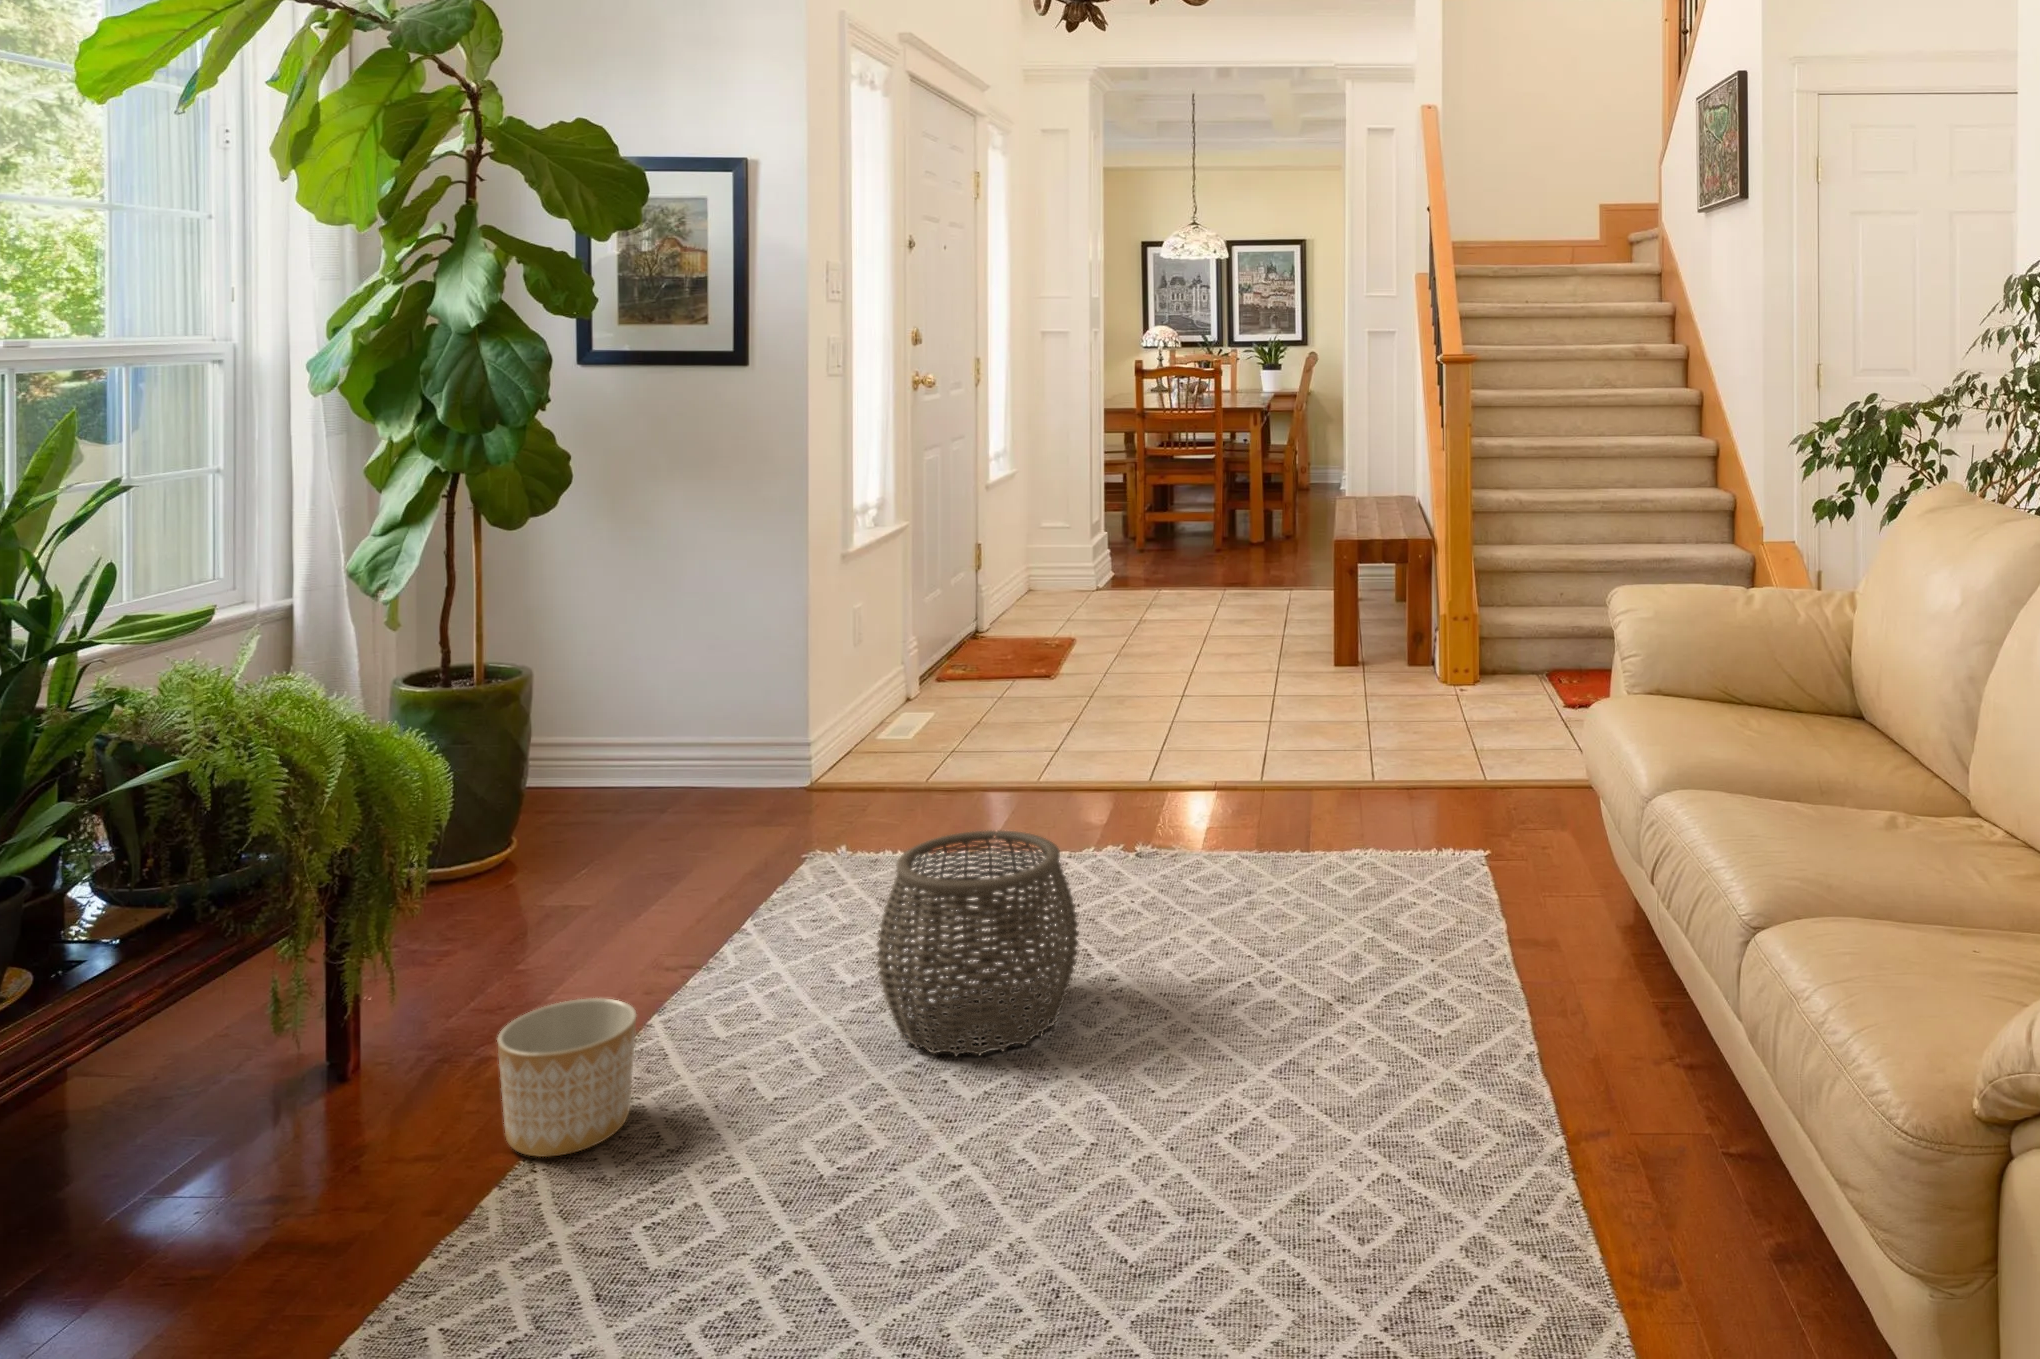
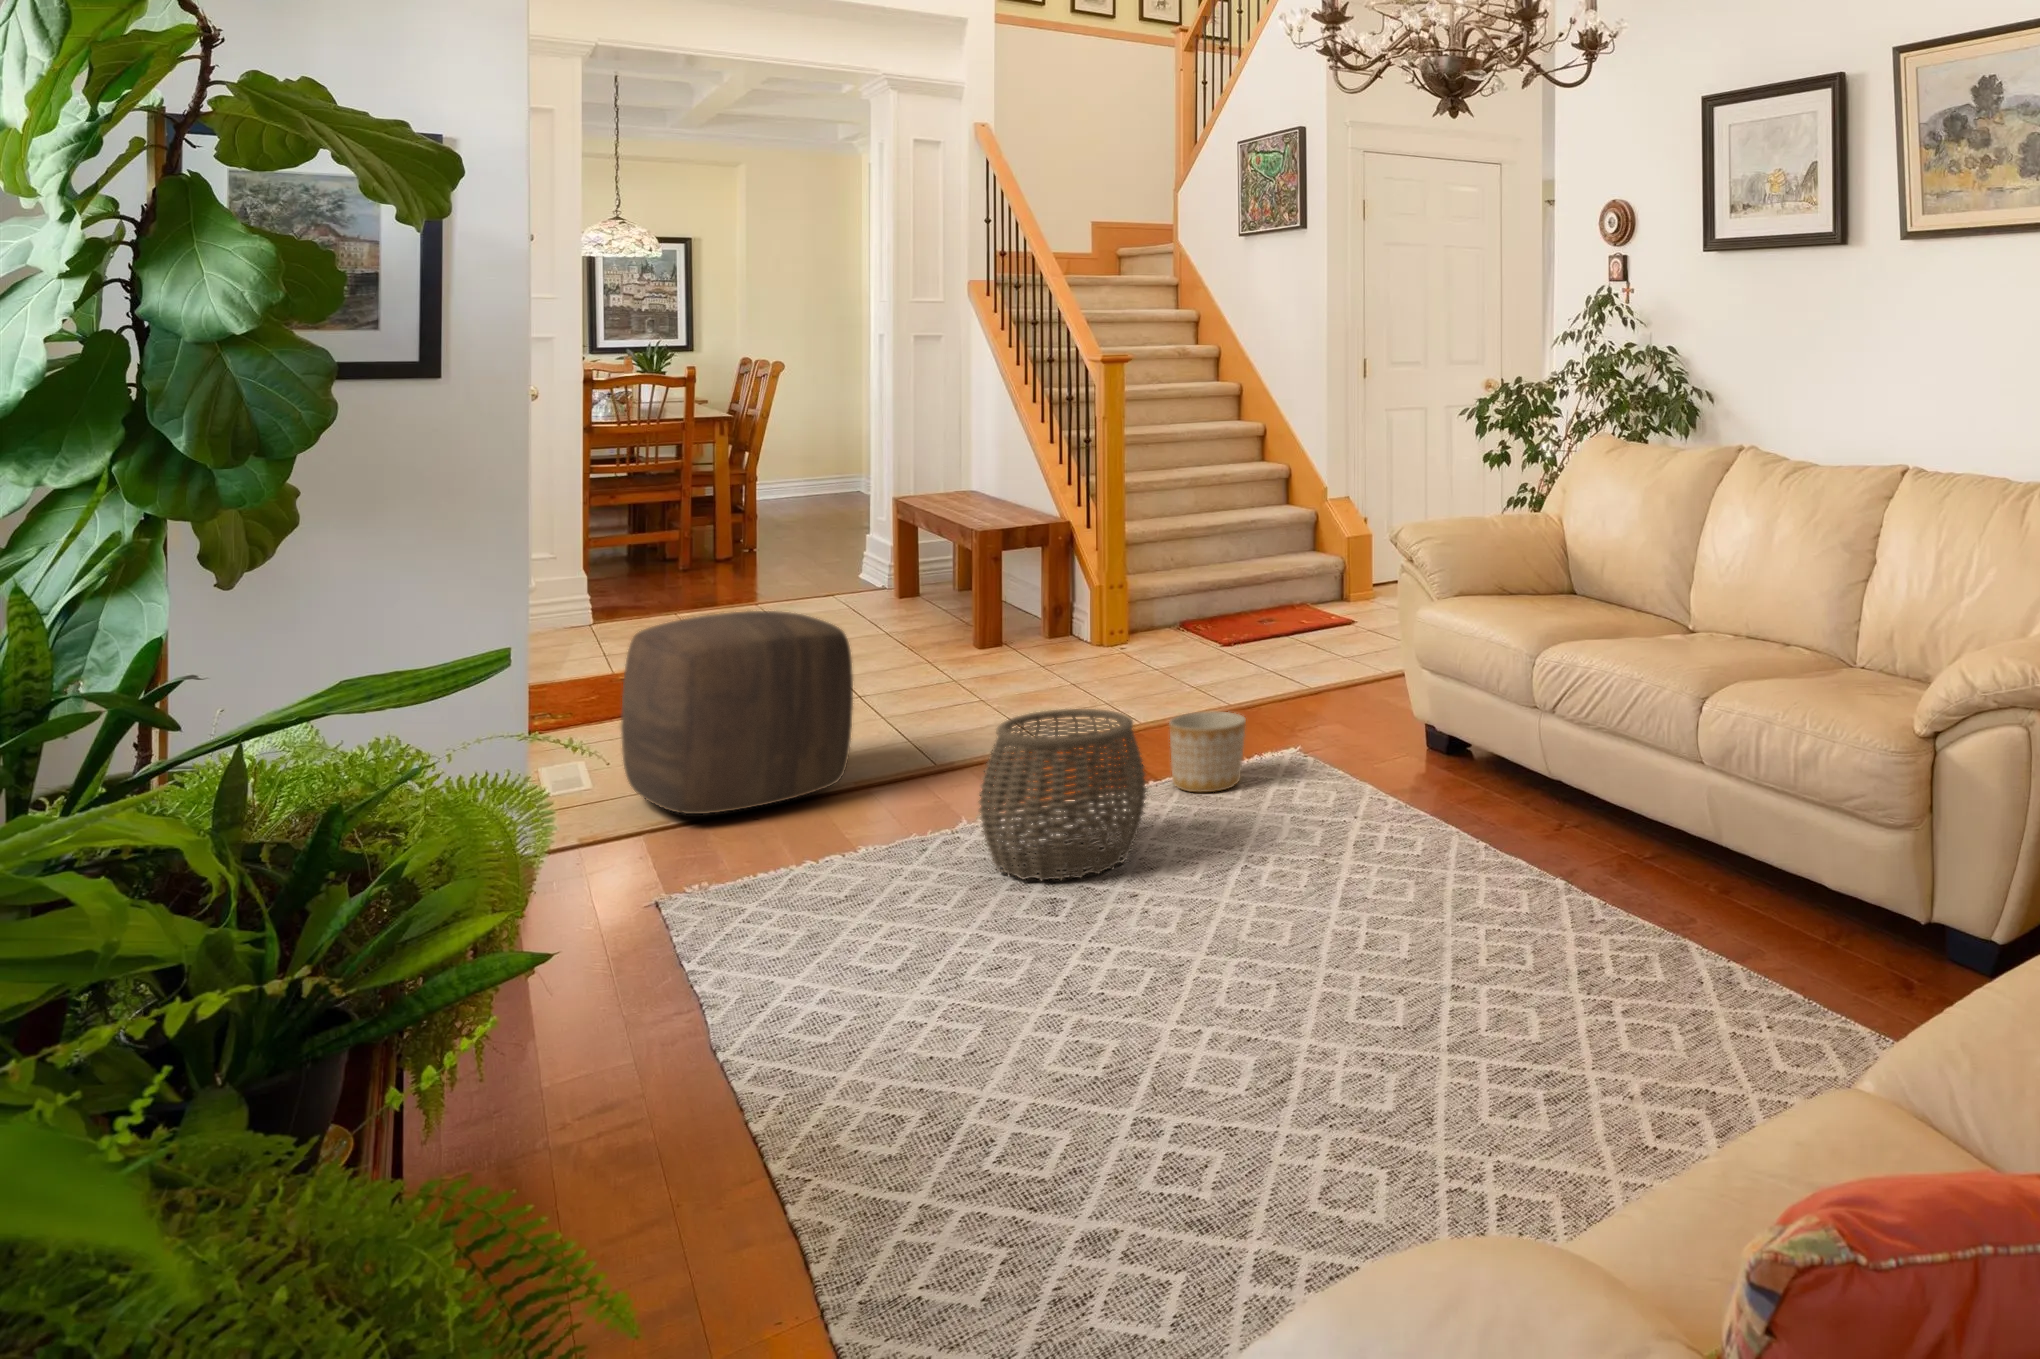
ottoman: none [756,656,957,868] -> present [621,611,853,814]
planter: present [497,998,636,1157] -> present [1169,711,1246,792]

